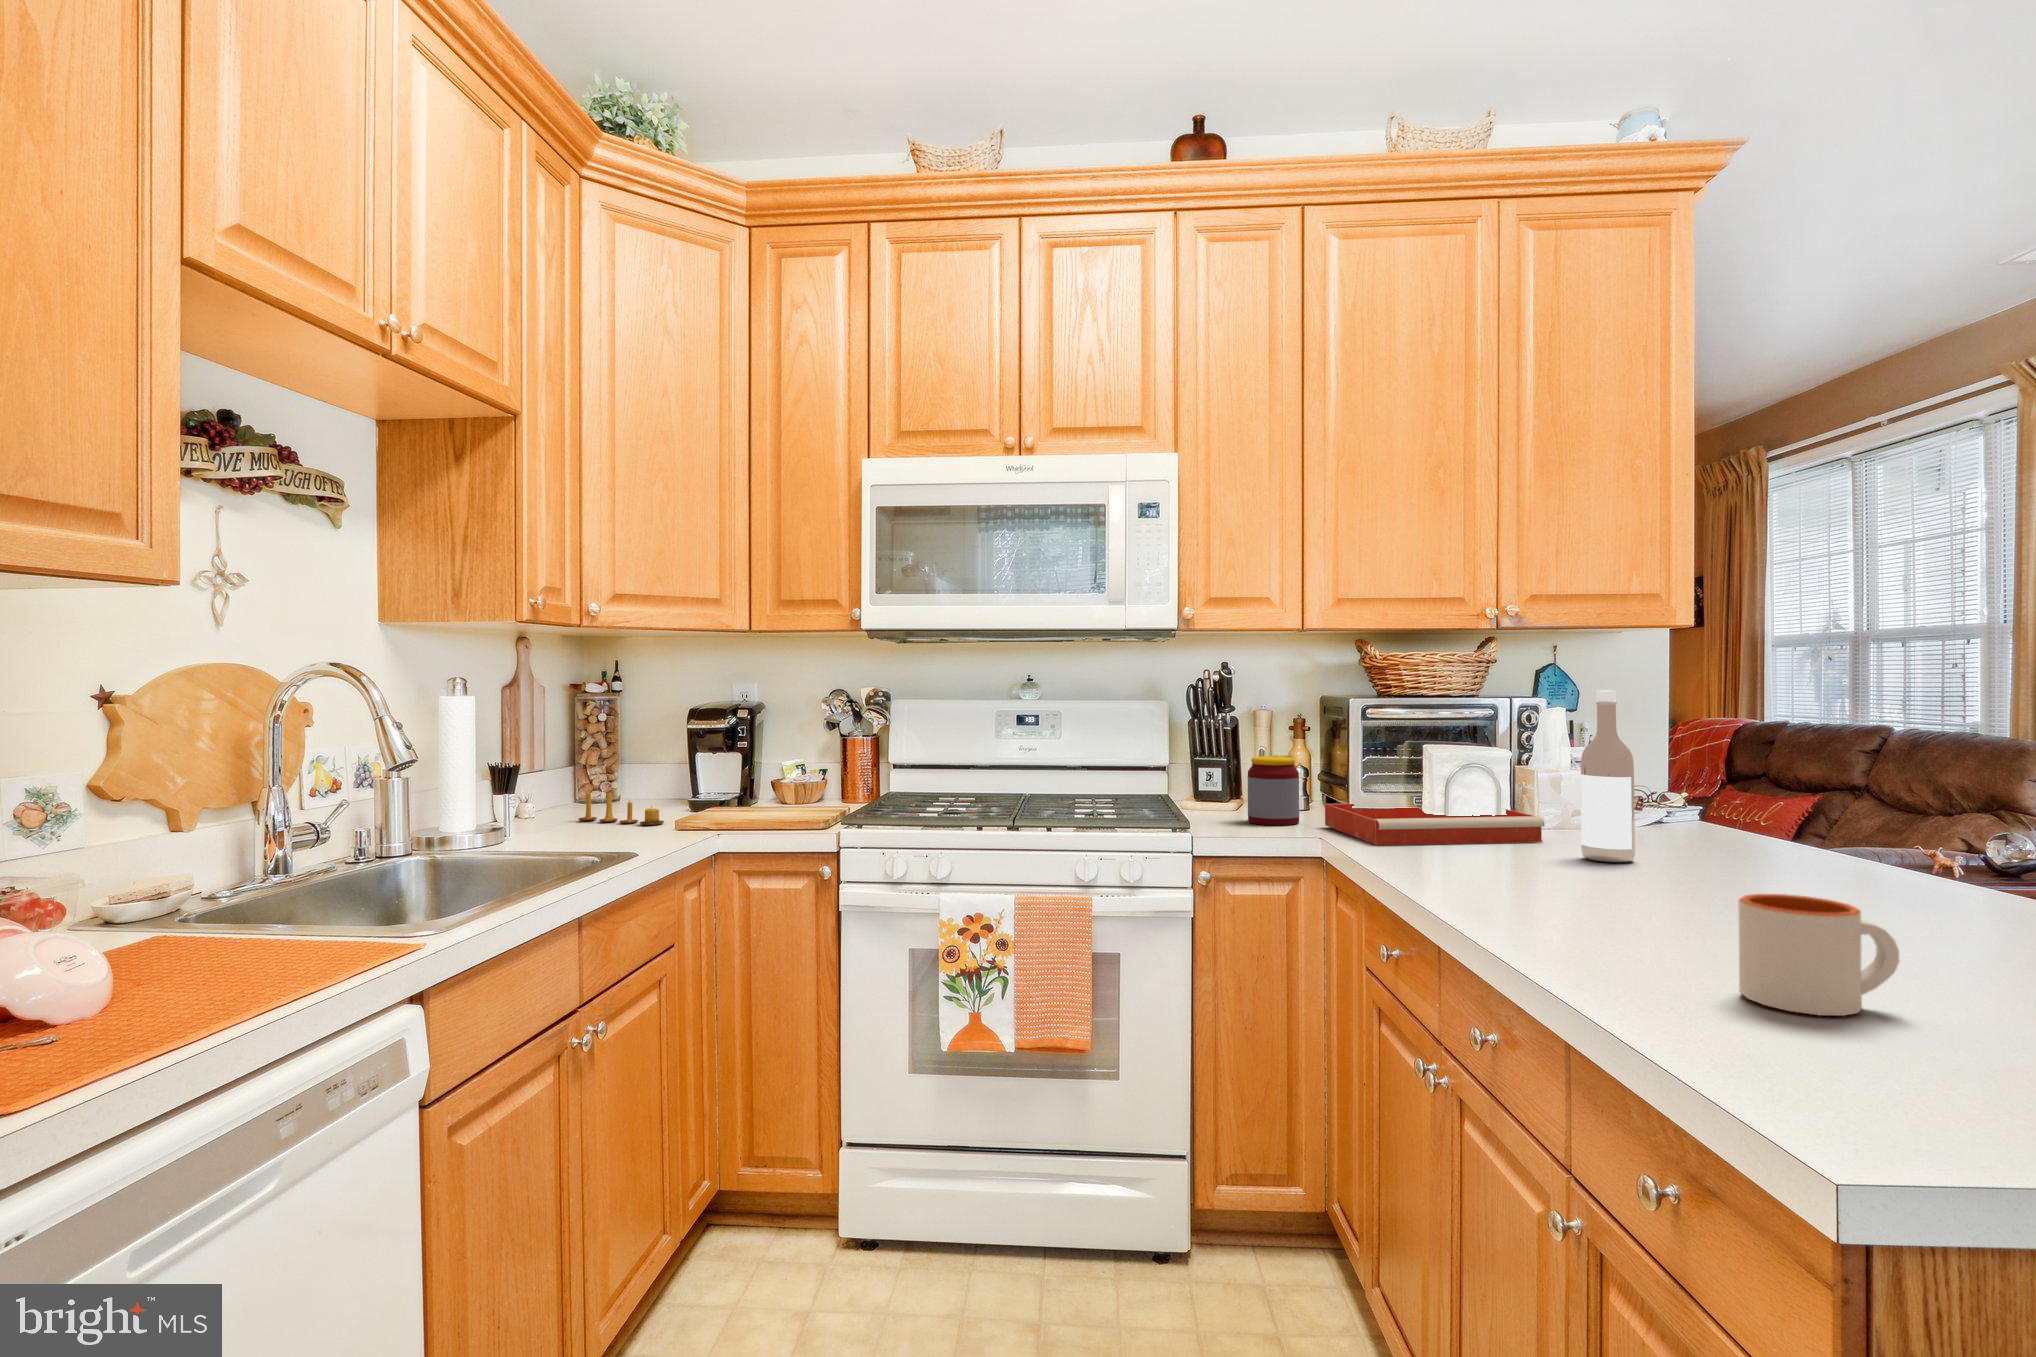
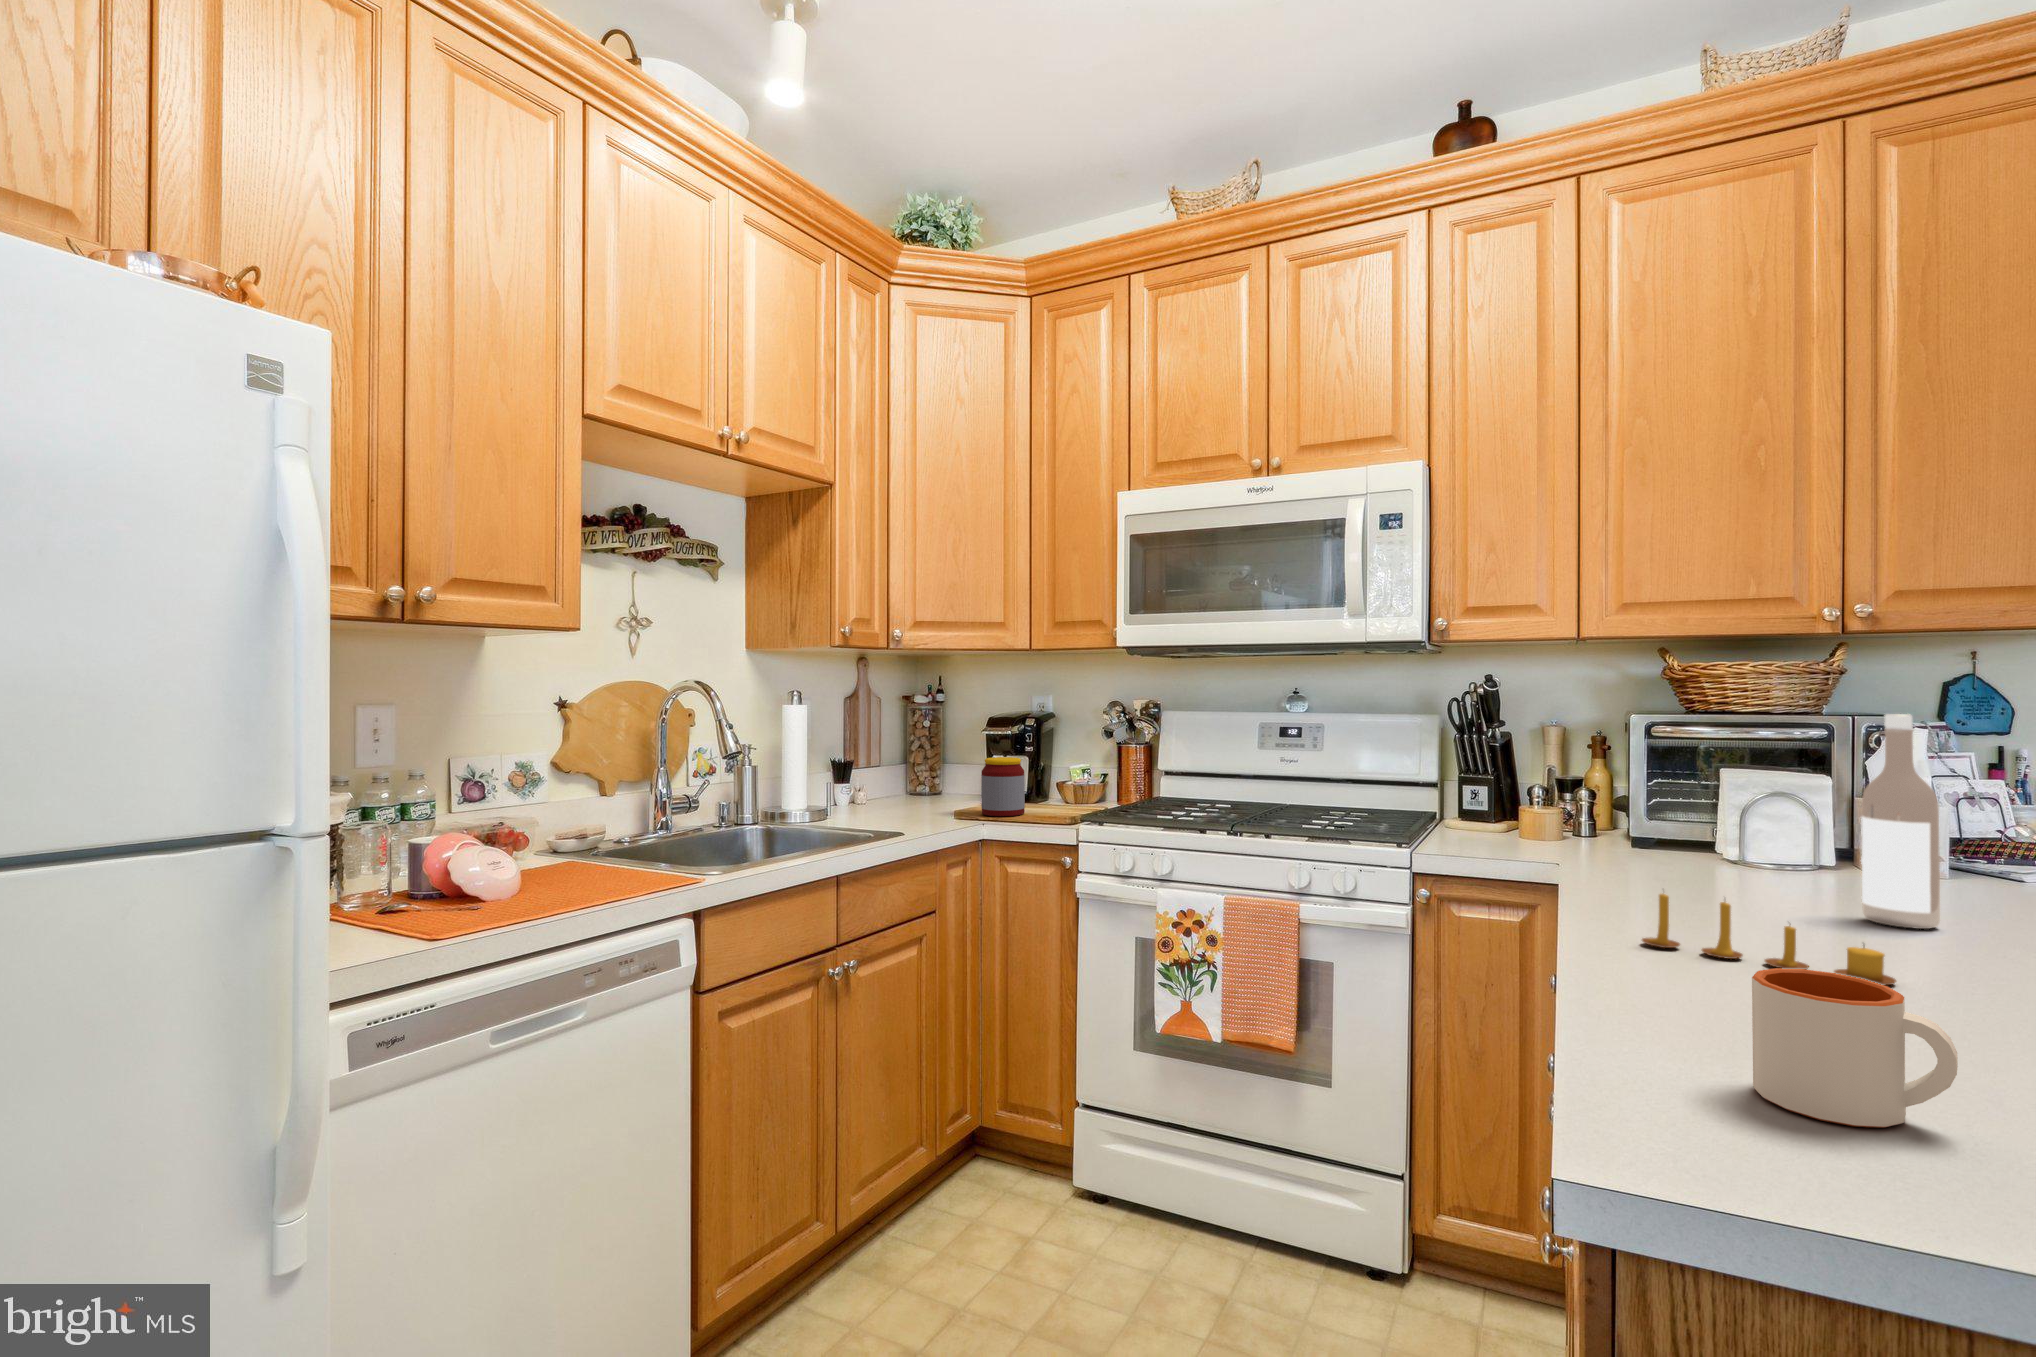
jar: present [1248,756,1299,825] -> present [981,757,1025,816]
candle: present [578,791,664,825] -> present [1642,893,1896,986]
tray: present [1325,803,1545,845] -> none [1580,832,1850,896]

